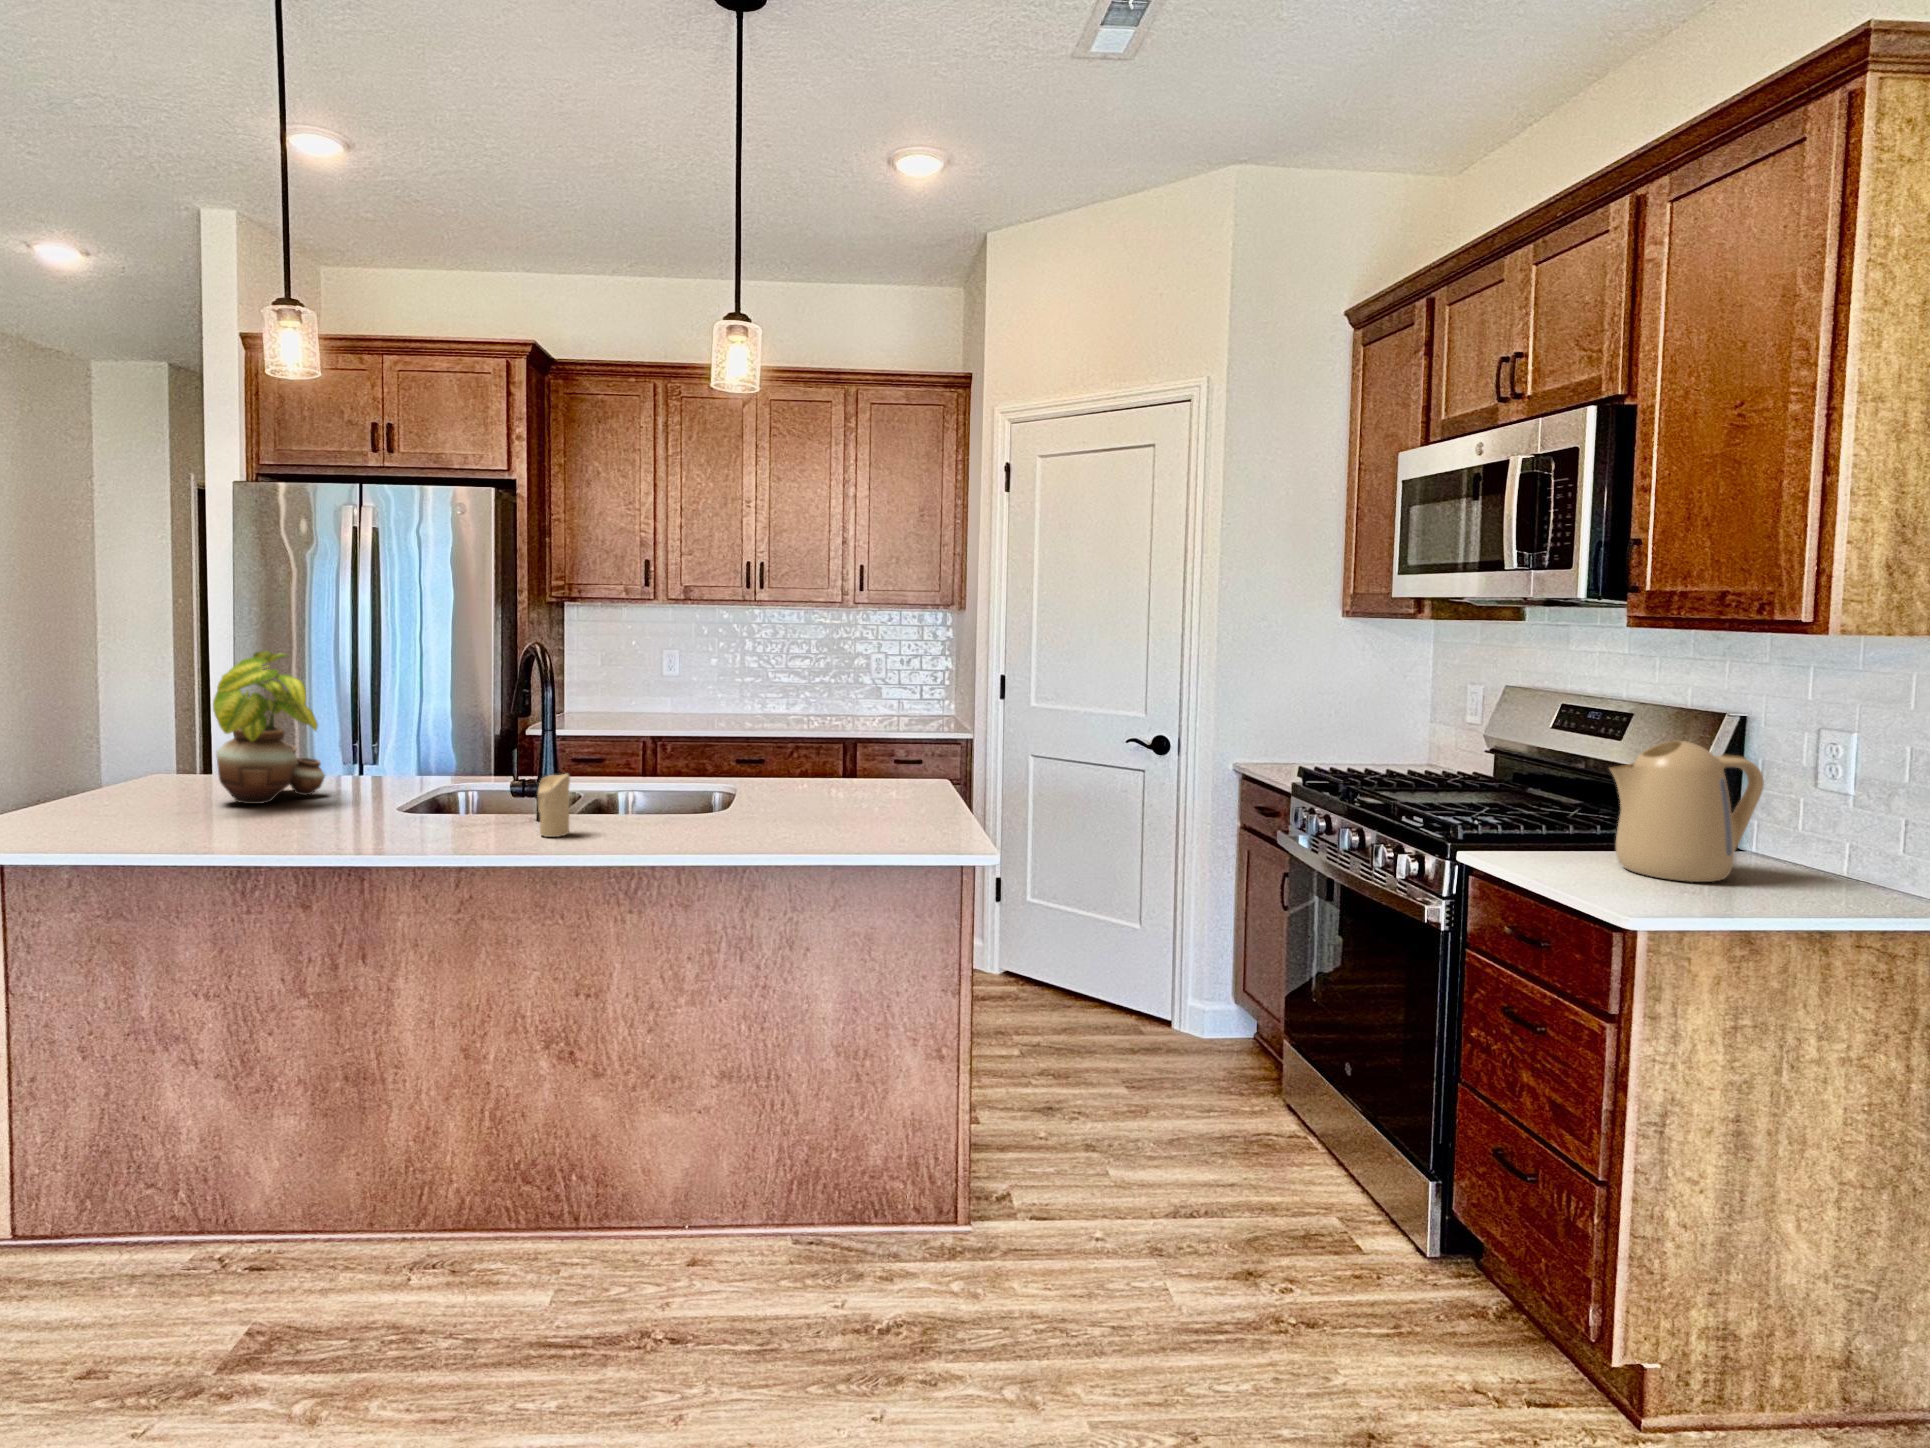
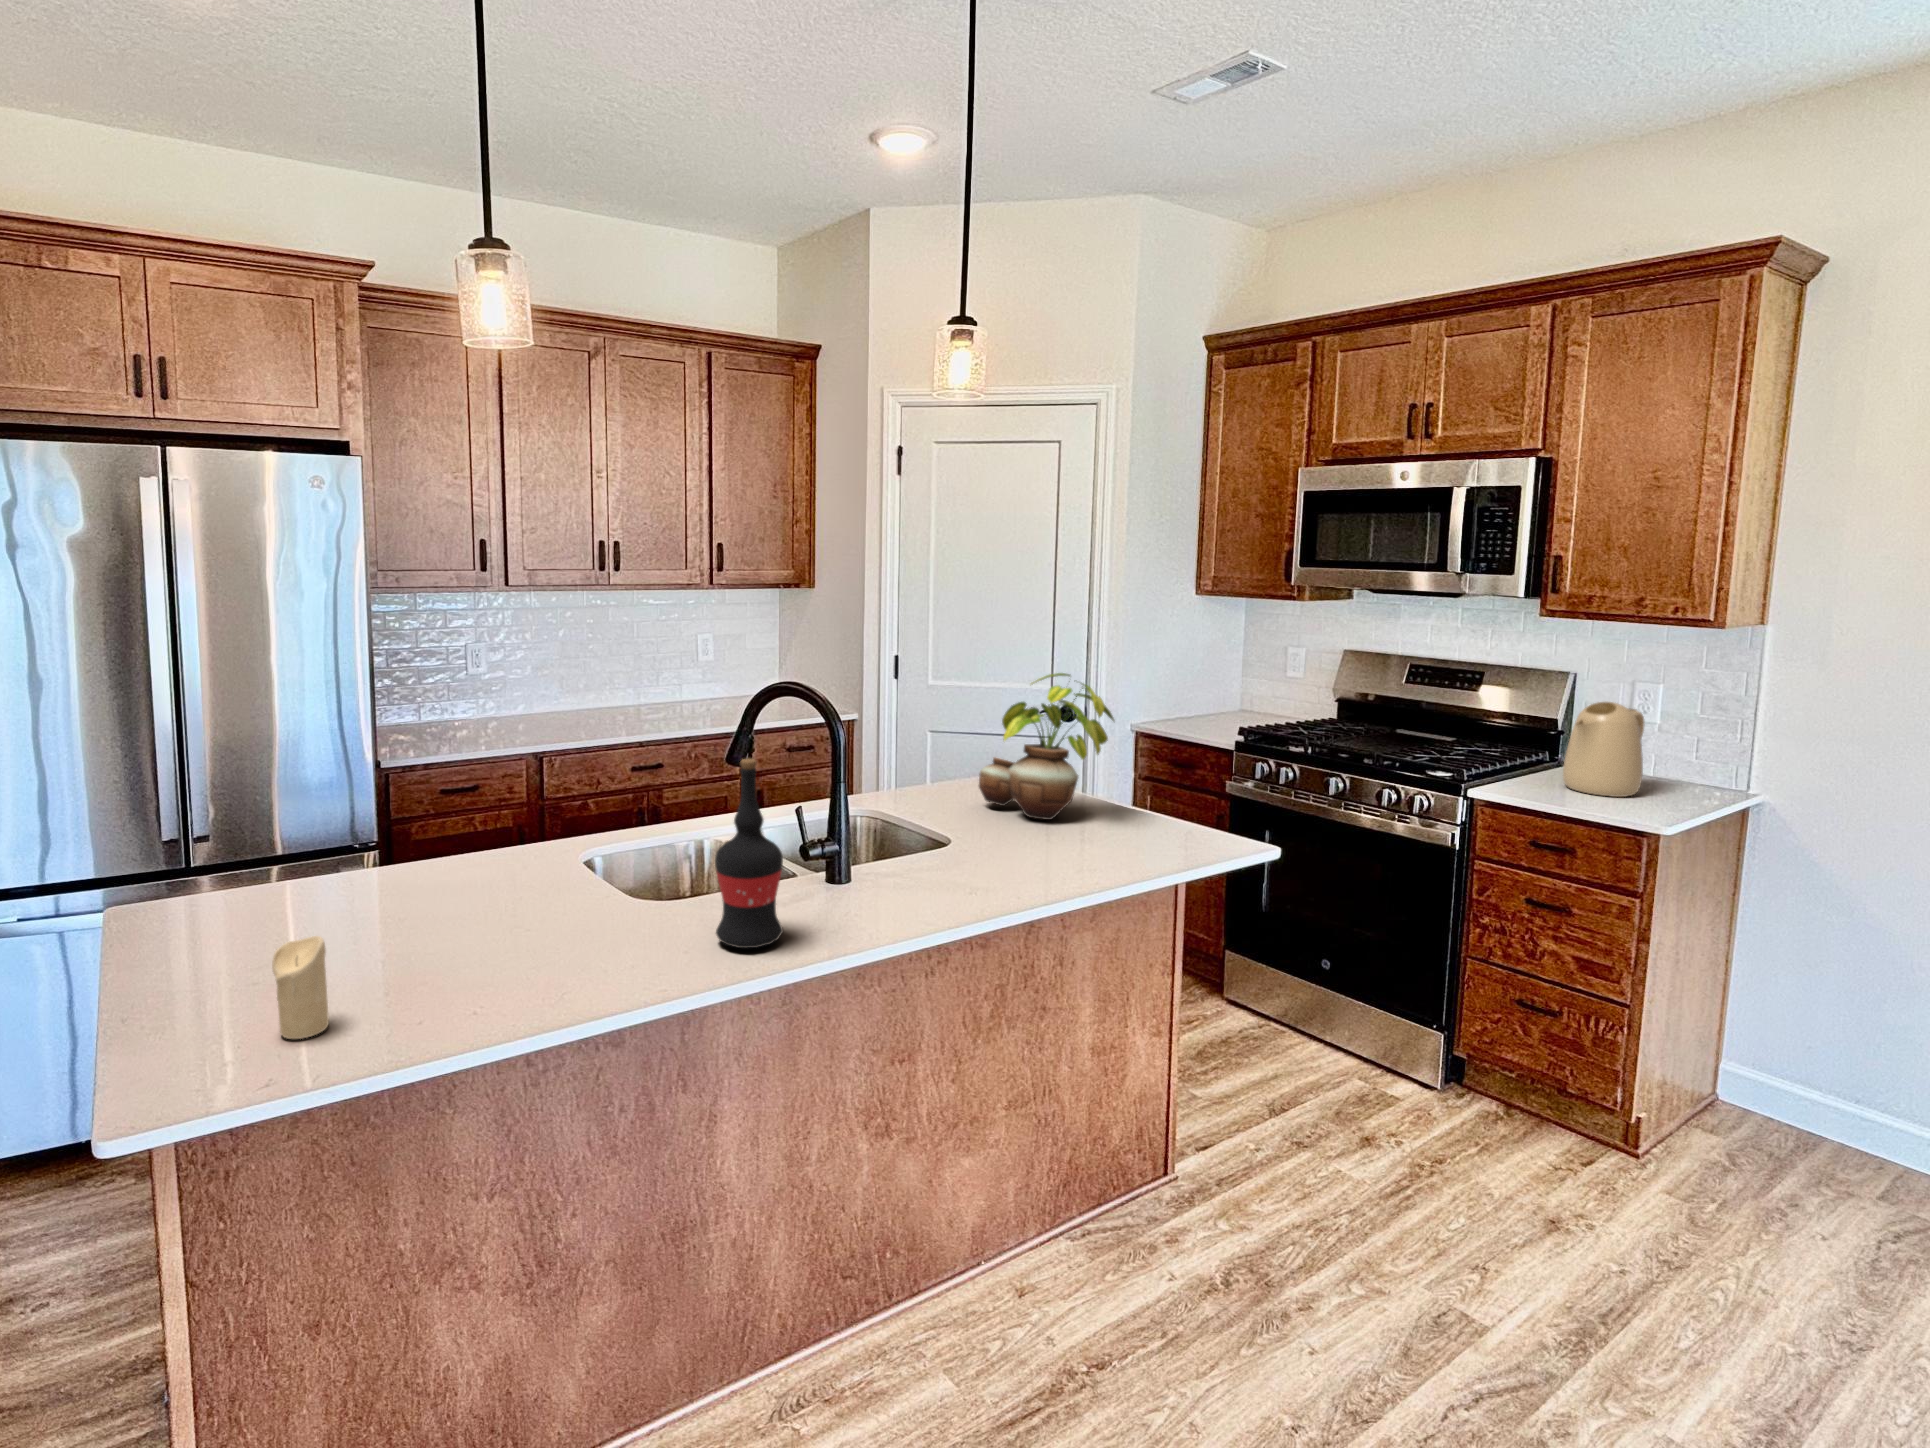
potted plant: present [213,651,325,804] -> present [979,673,1114,820]
wine bottle: none [354,683,414,839] -> present [715,759,783,948]
candle: present [538,774,570,837] -> present [272,936,329,1039]

